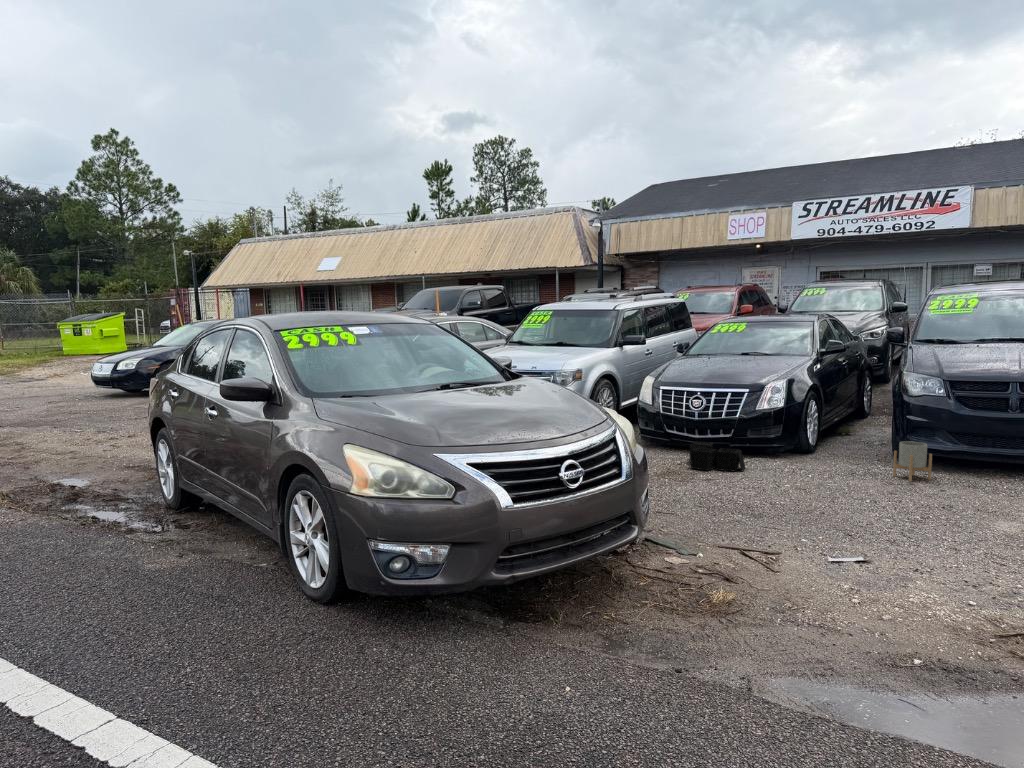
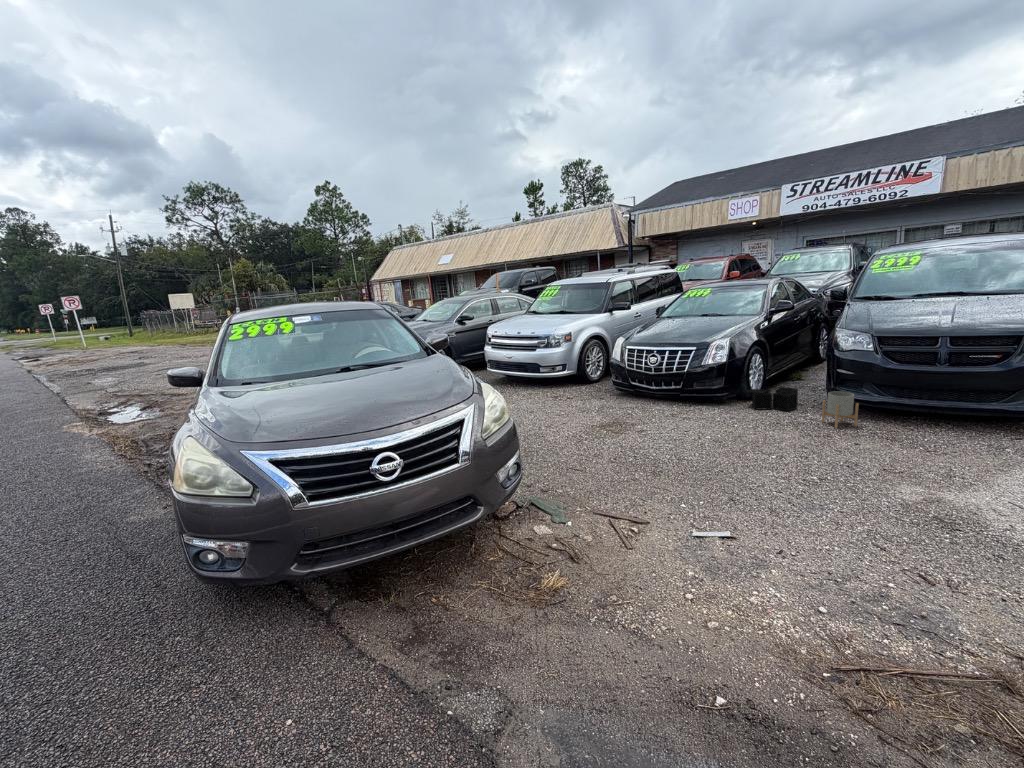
storage bin: present [690,441,745,472] -> present [747,387,798,411]

